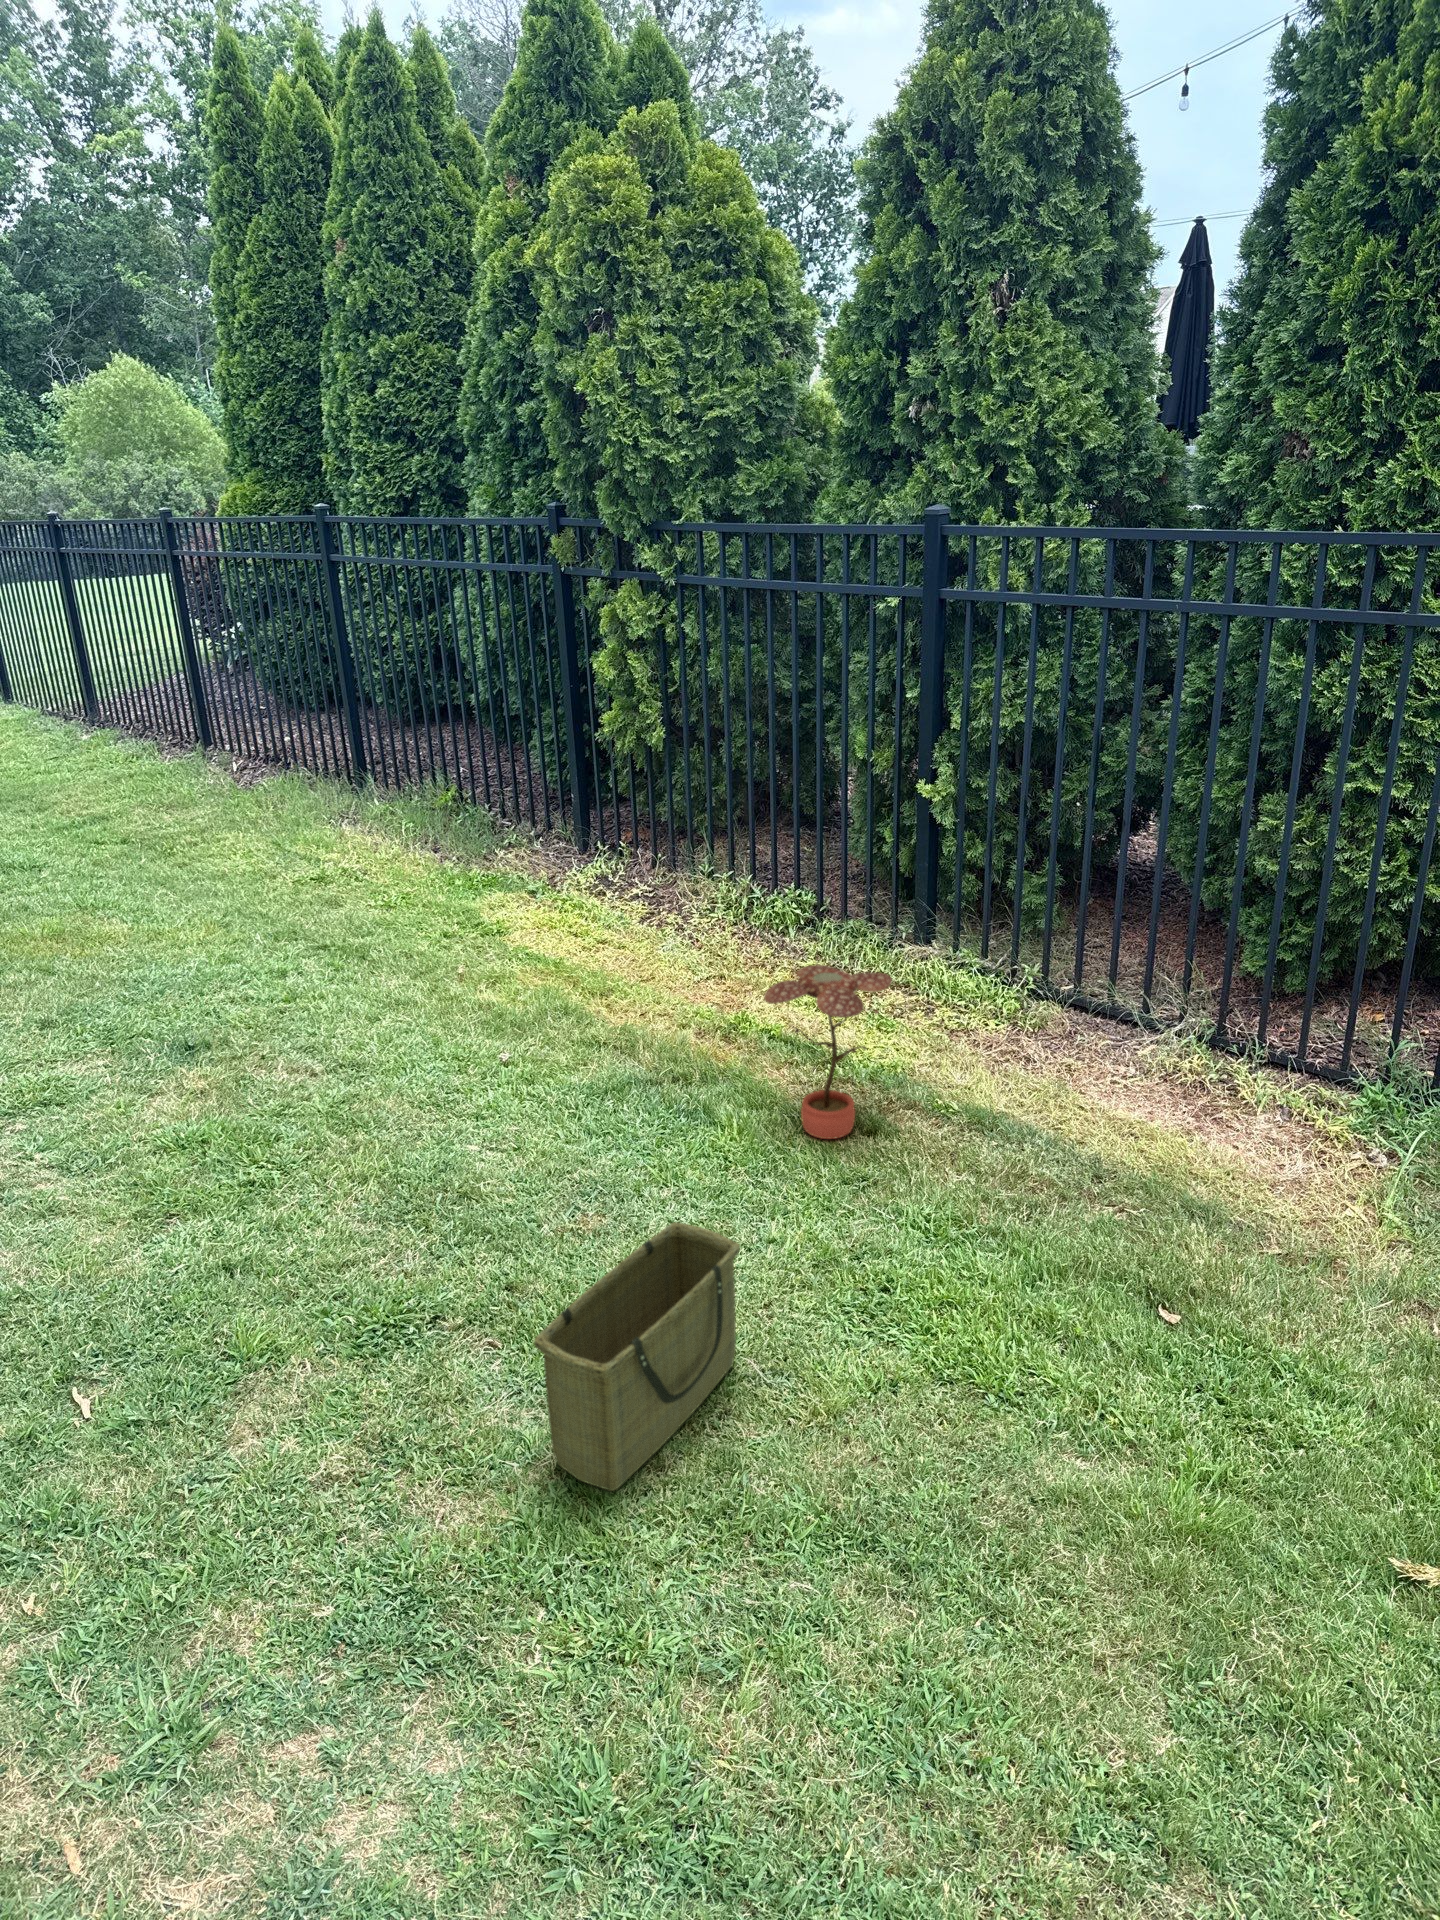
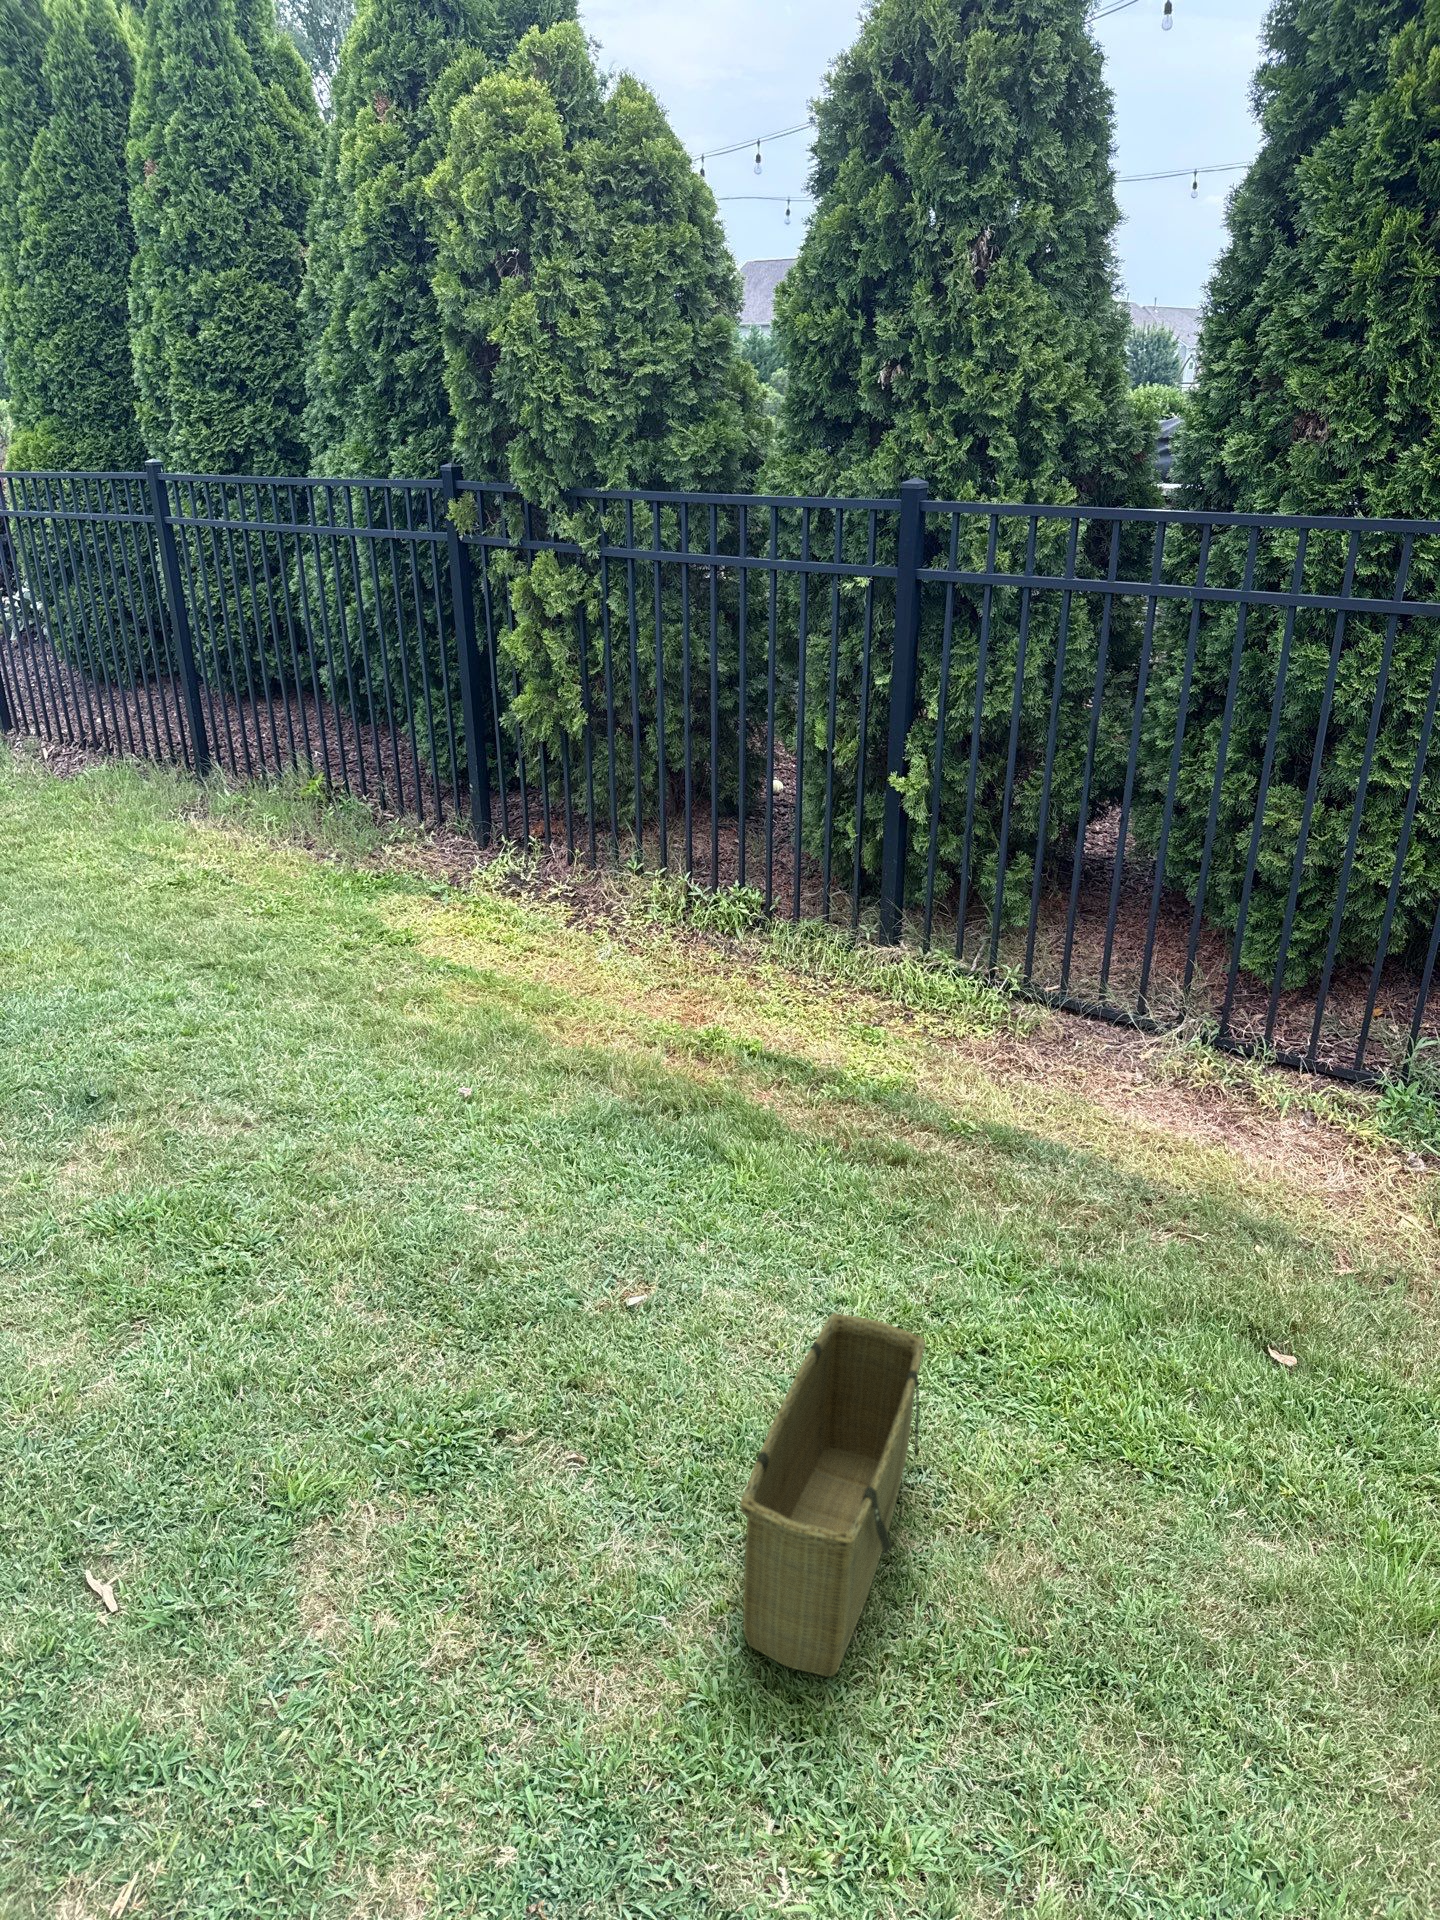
potted plant: present [764,964,892,1139] -> none [820,980,954,1173]

